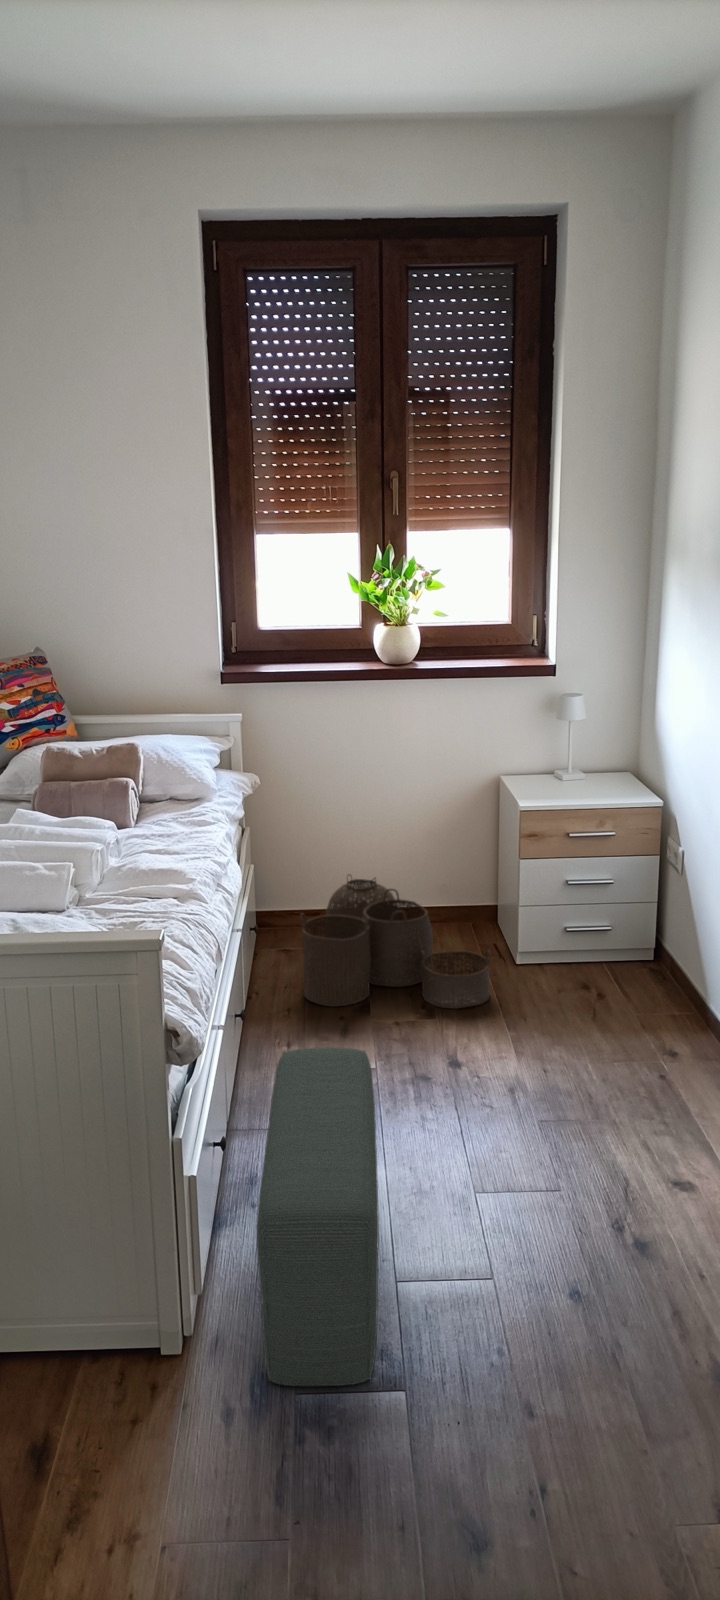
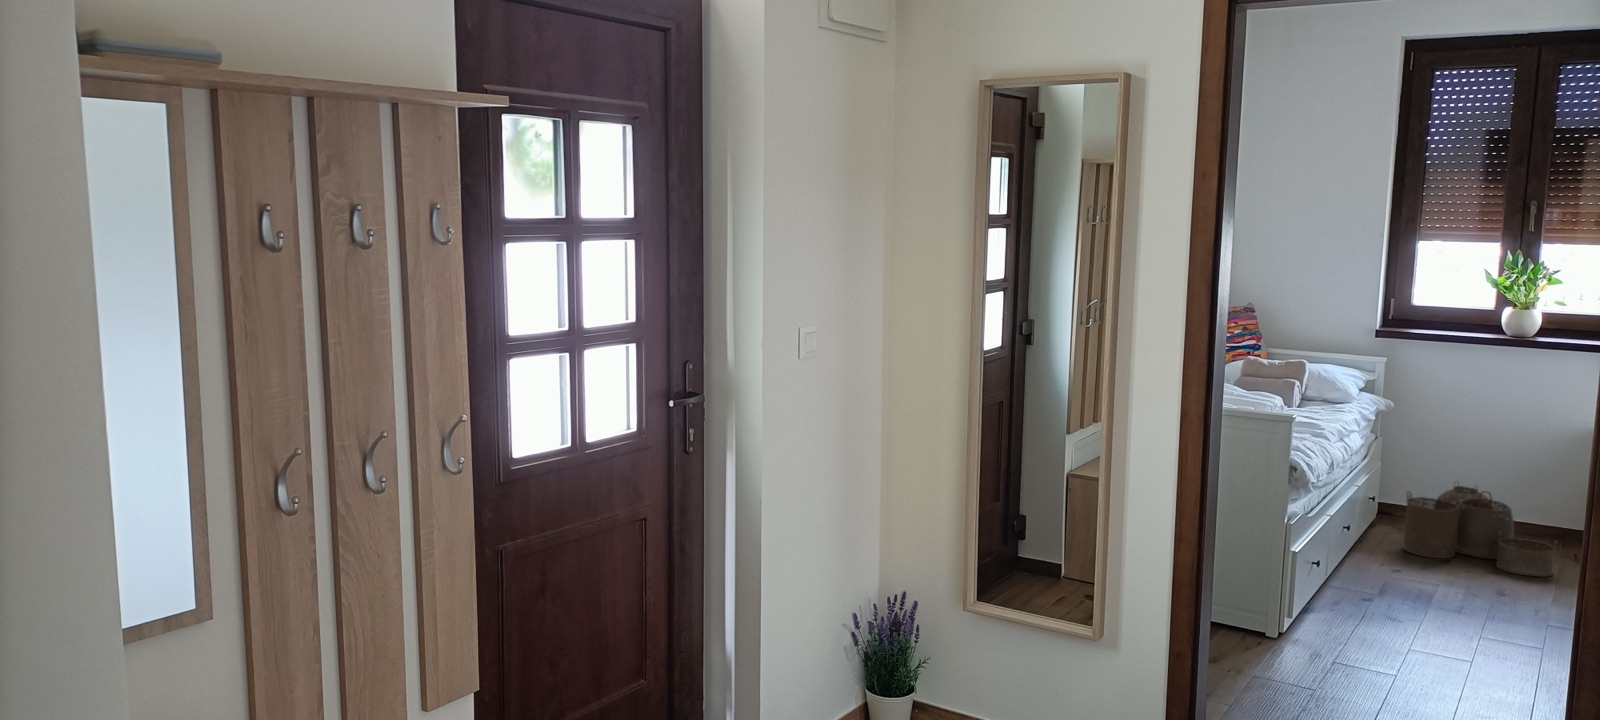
pouf: present [257,1047,379,1386] -> none [1319,527,1420,677]

